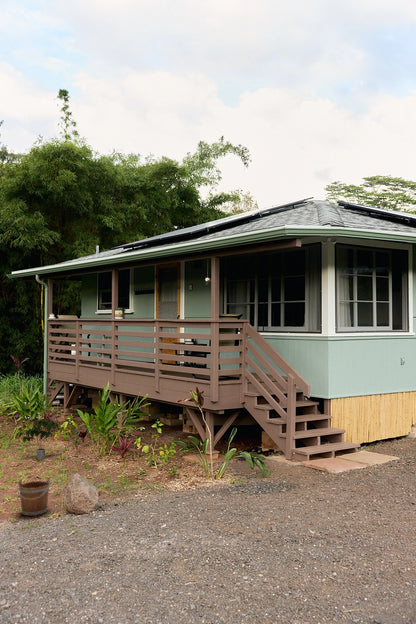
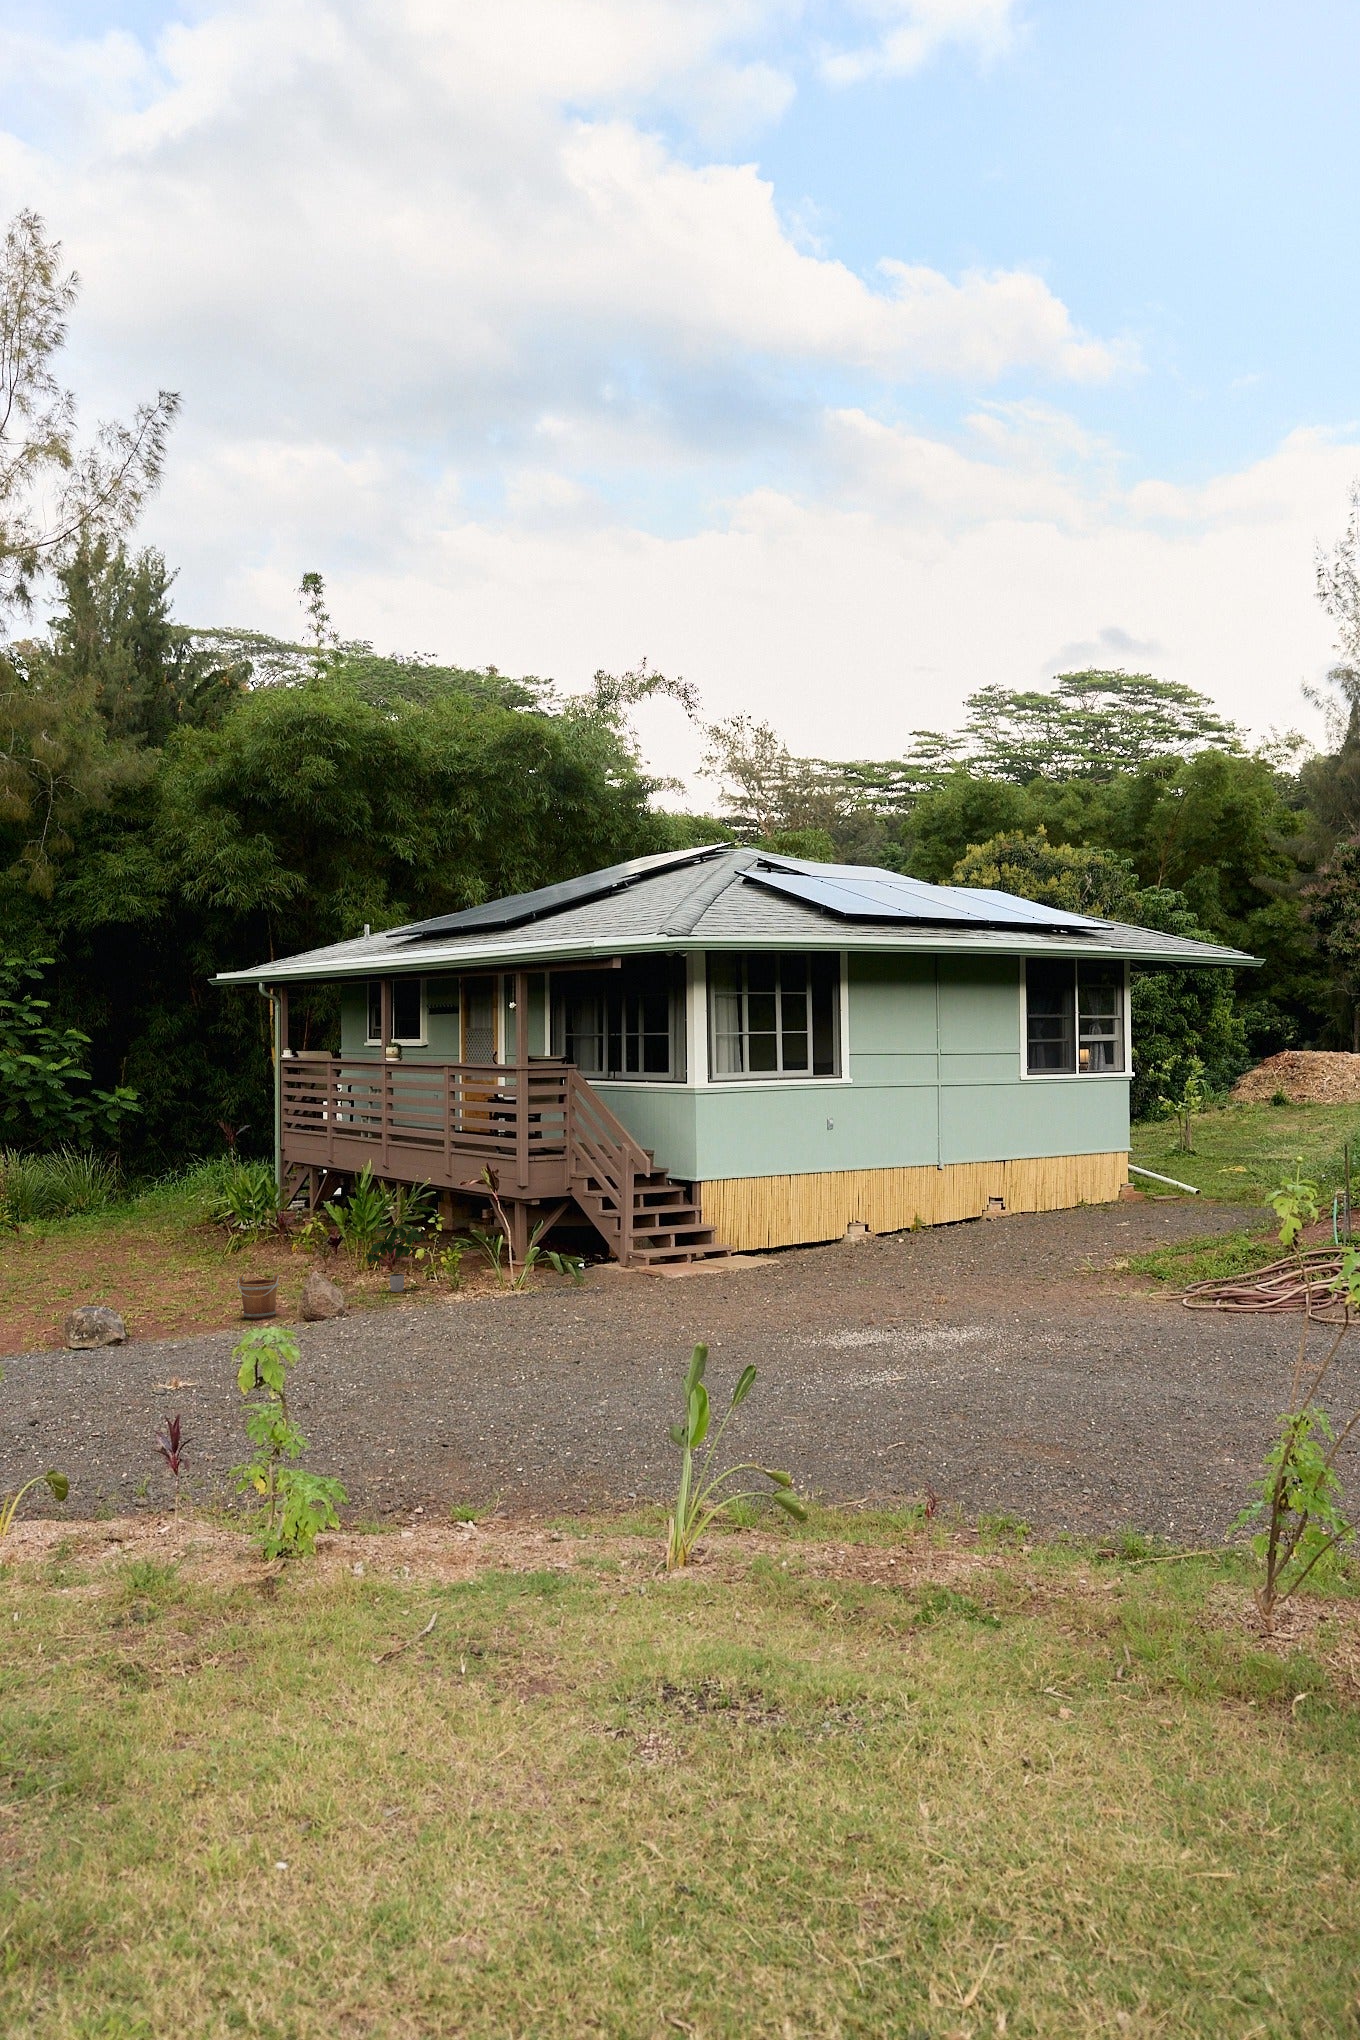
potted plant: present [22,419,59,460] -> present [365,1225,426,1292]

